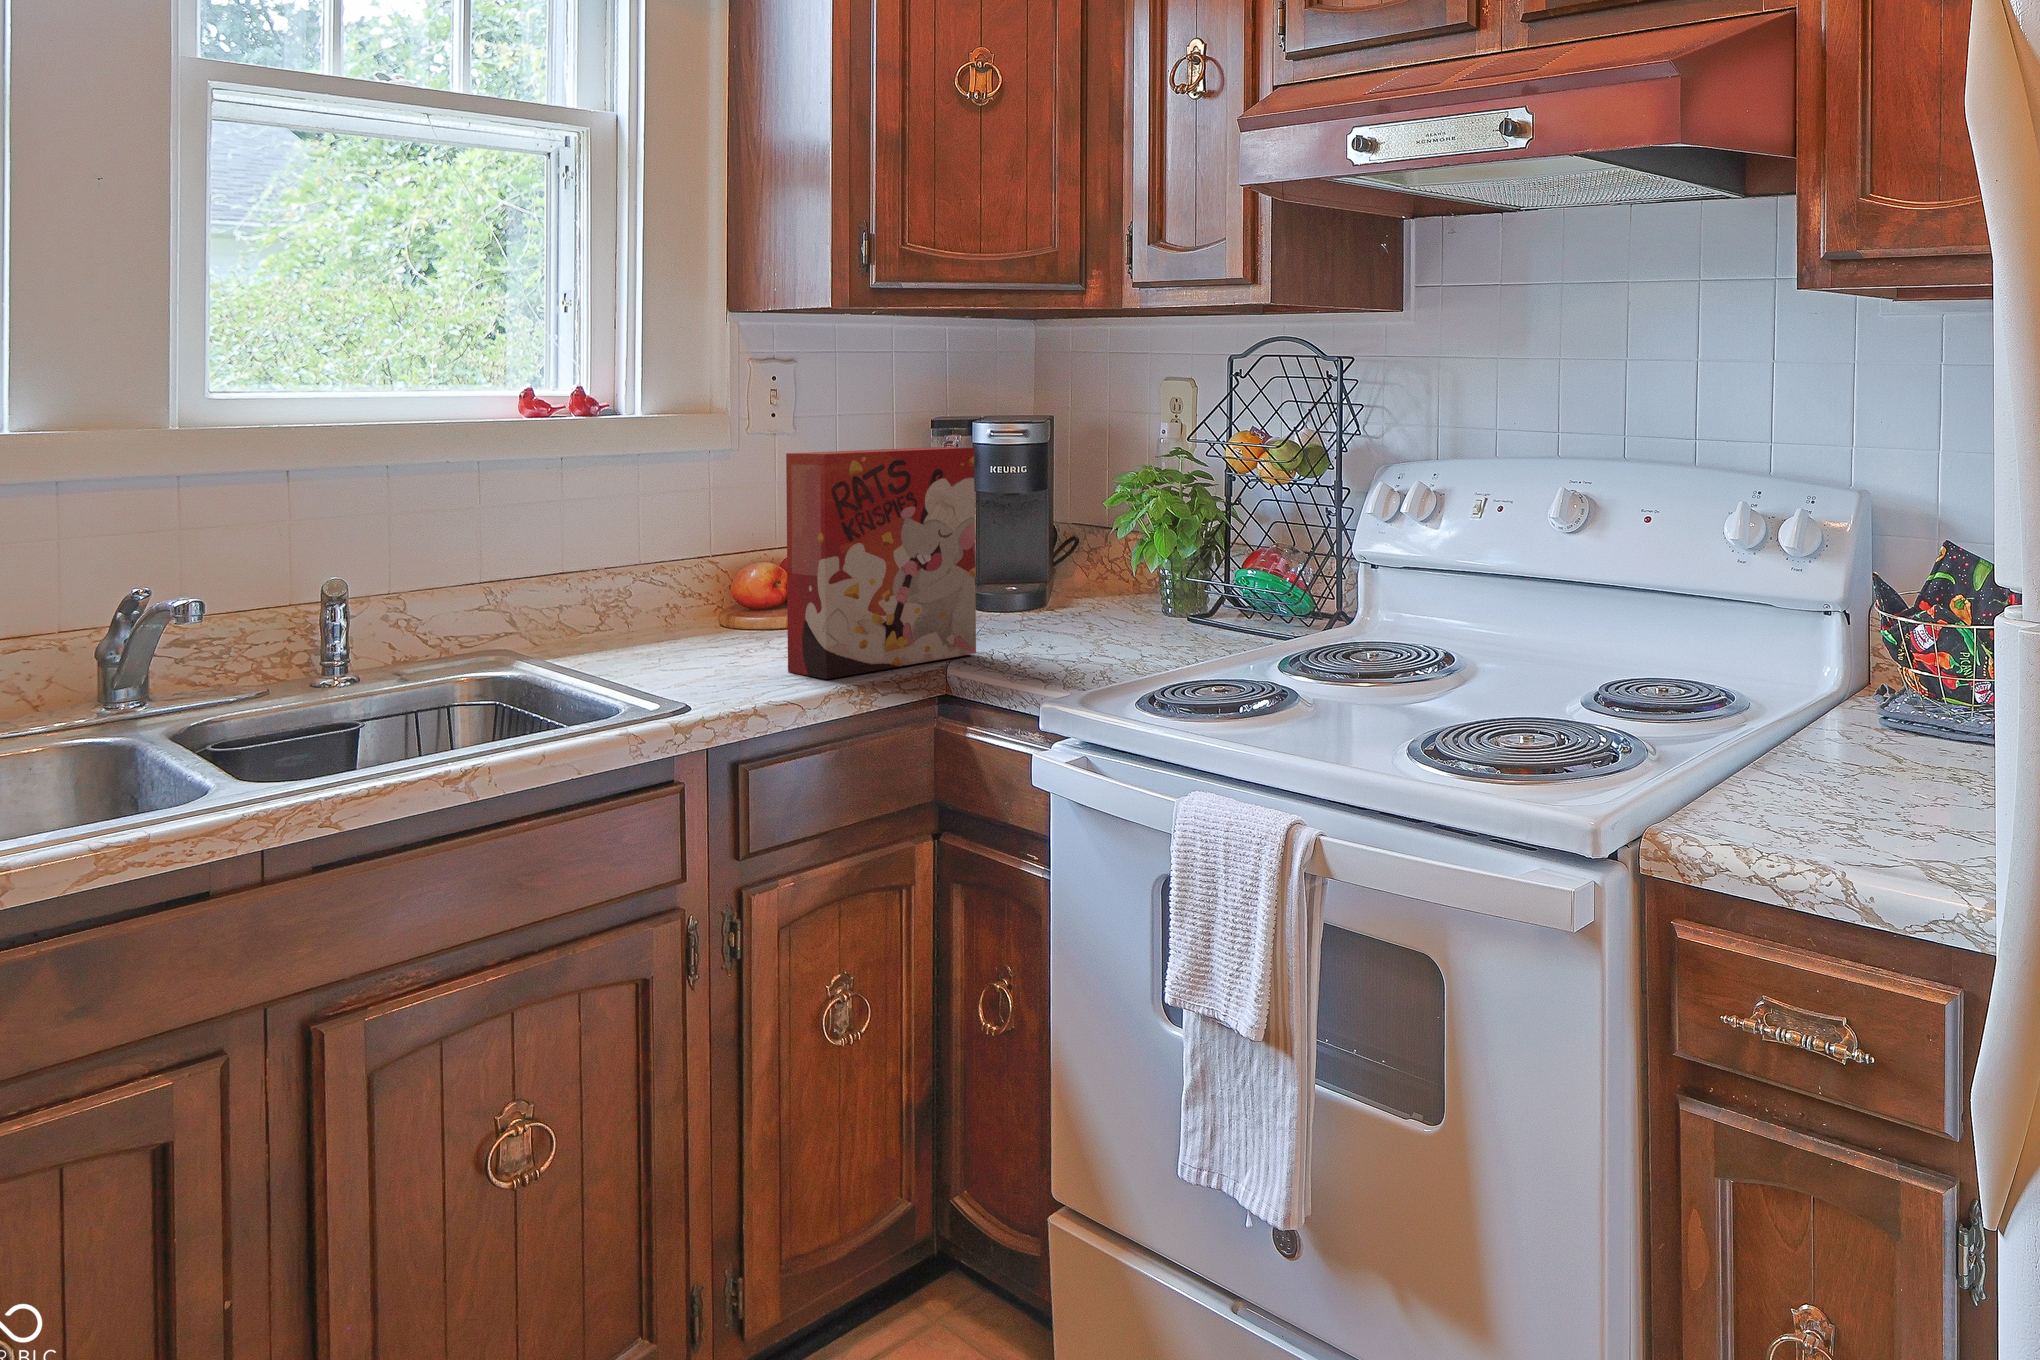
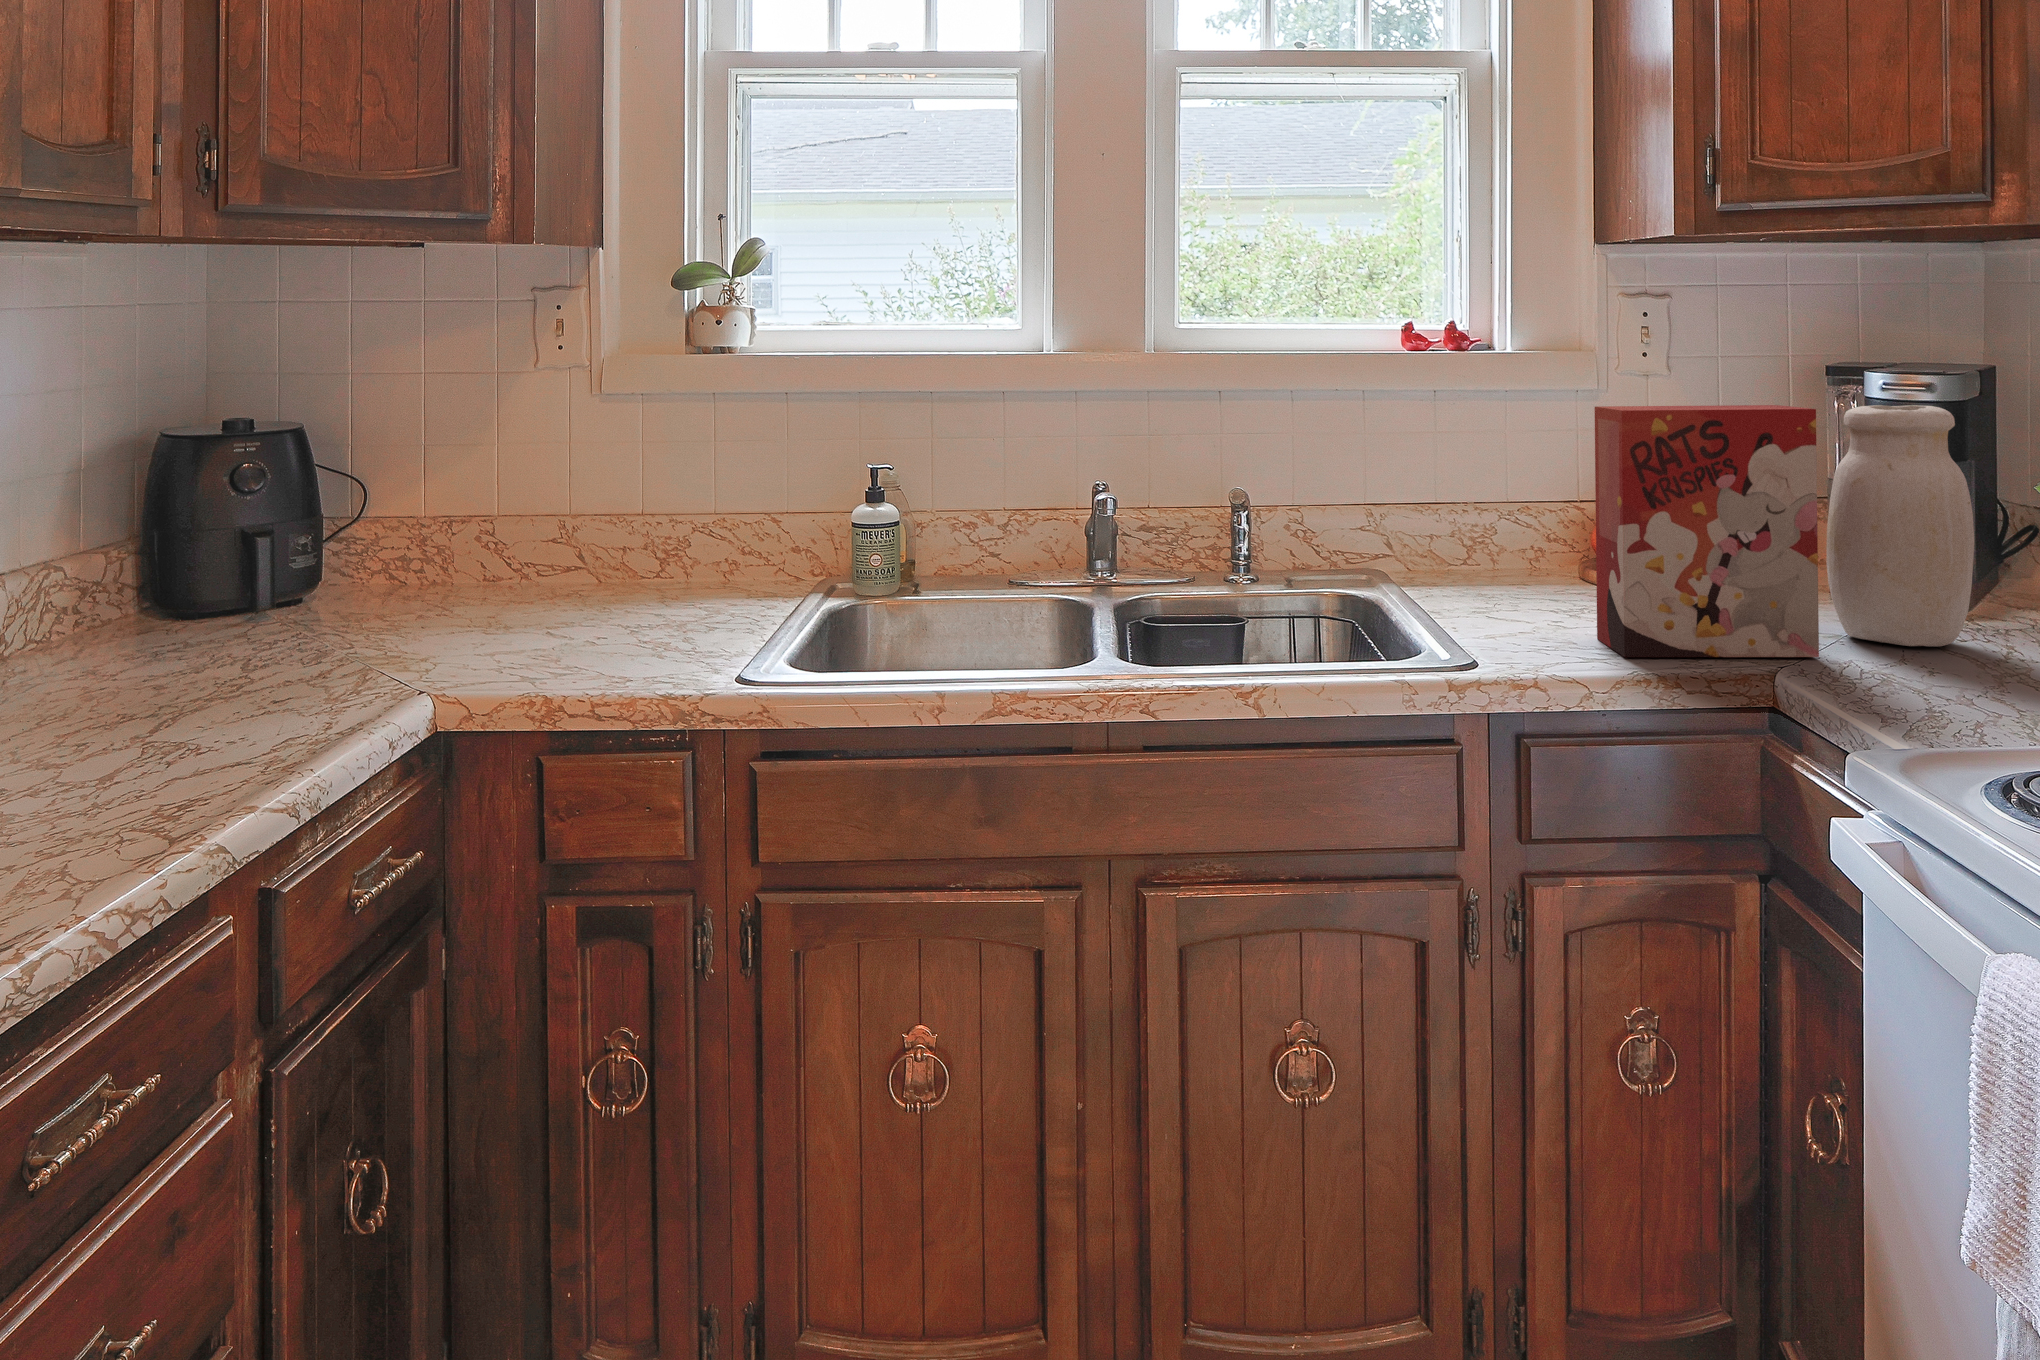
jar: none [967,444,1073,637] -> present [1826,405,1974,646]

